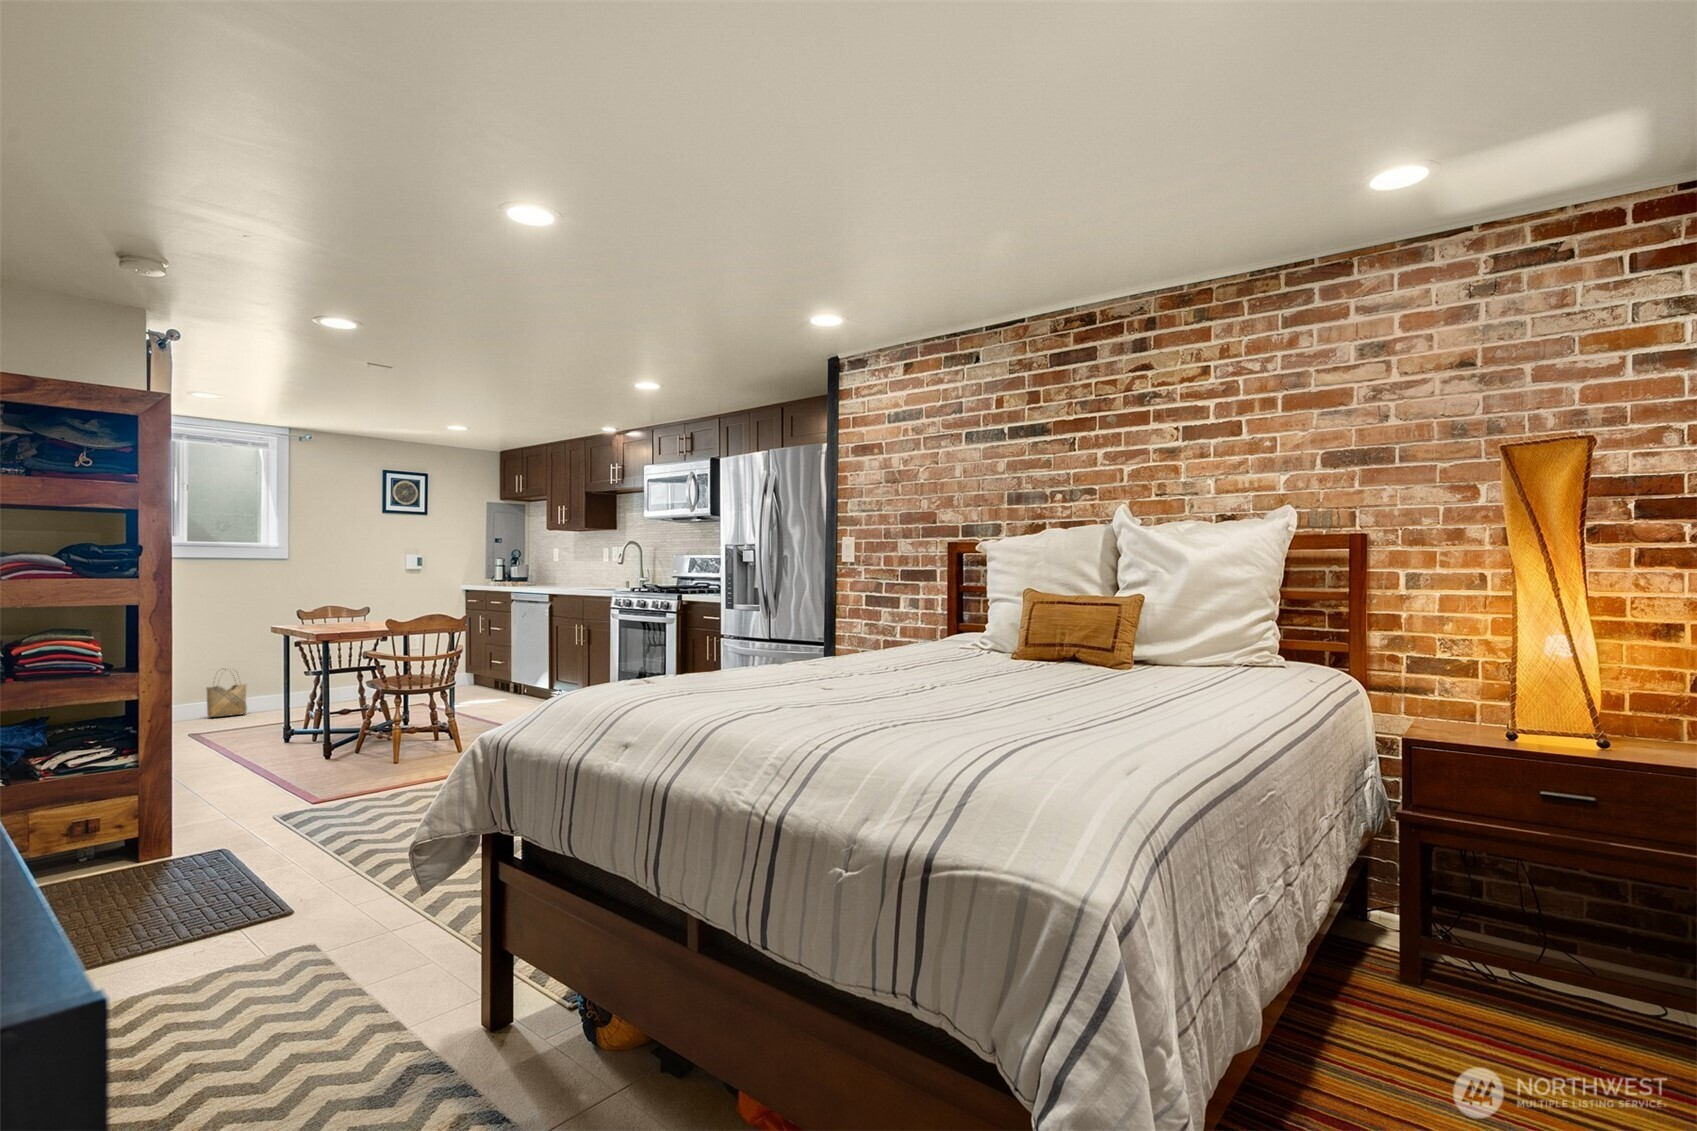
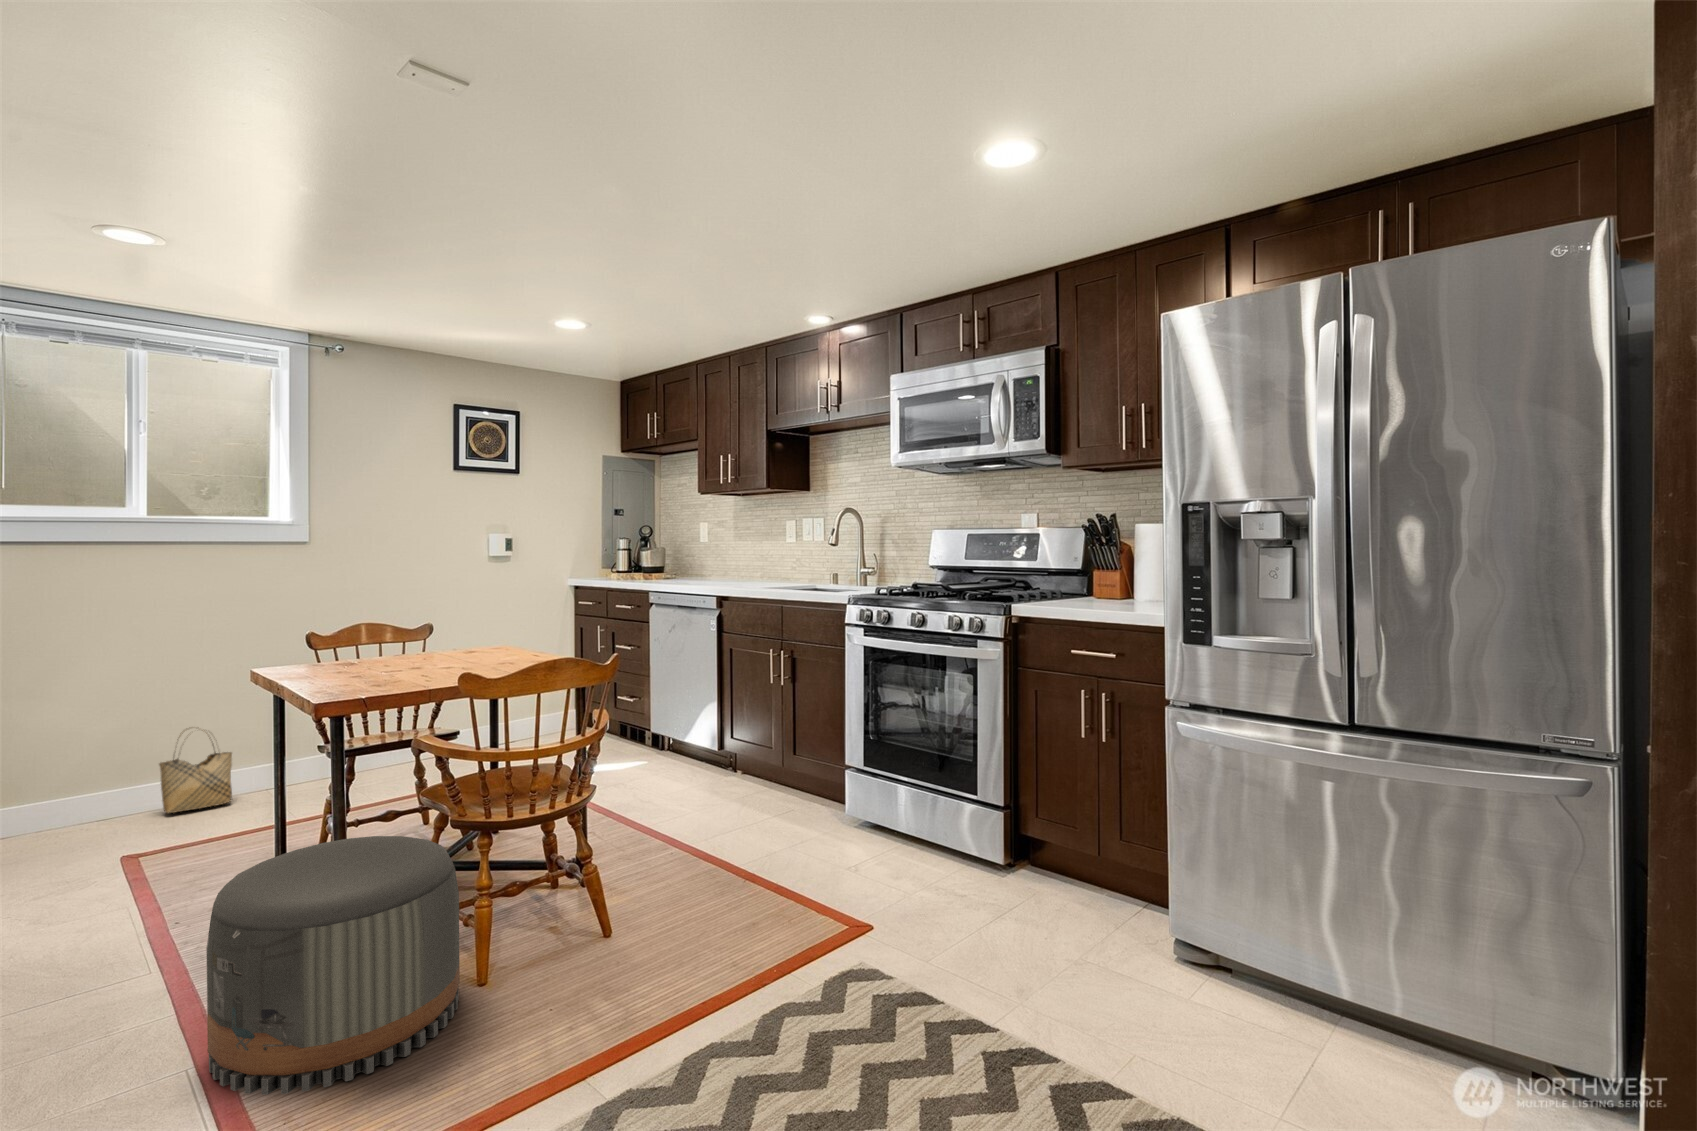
pouf: none [285,691,390,776] -> present [206,836,460,1095]

